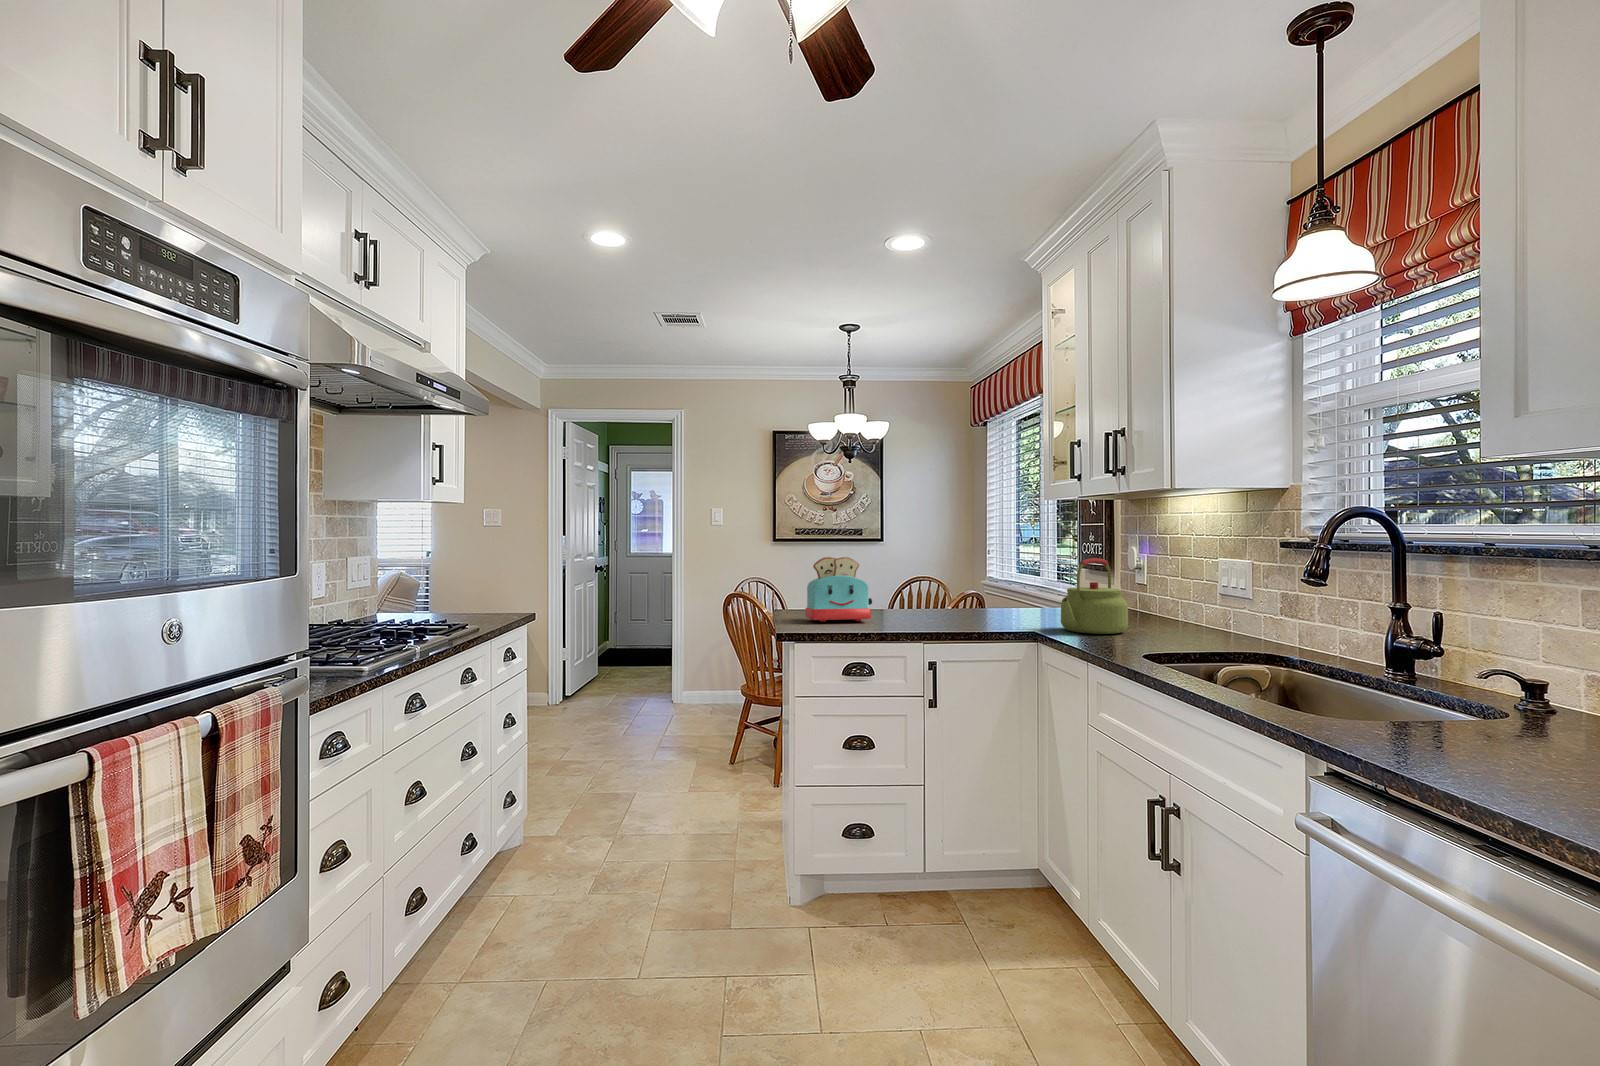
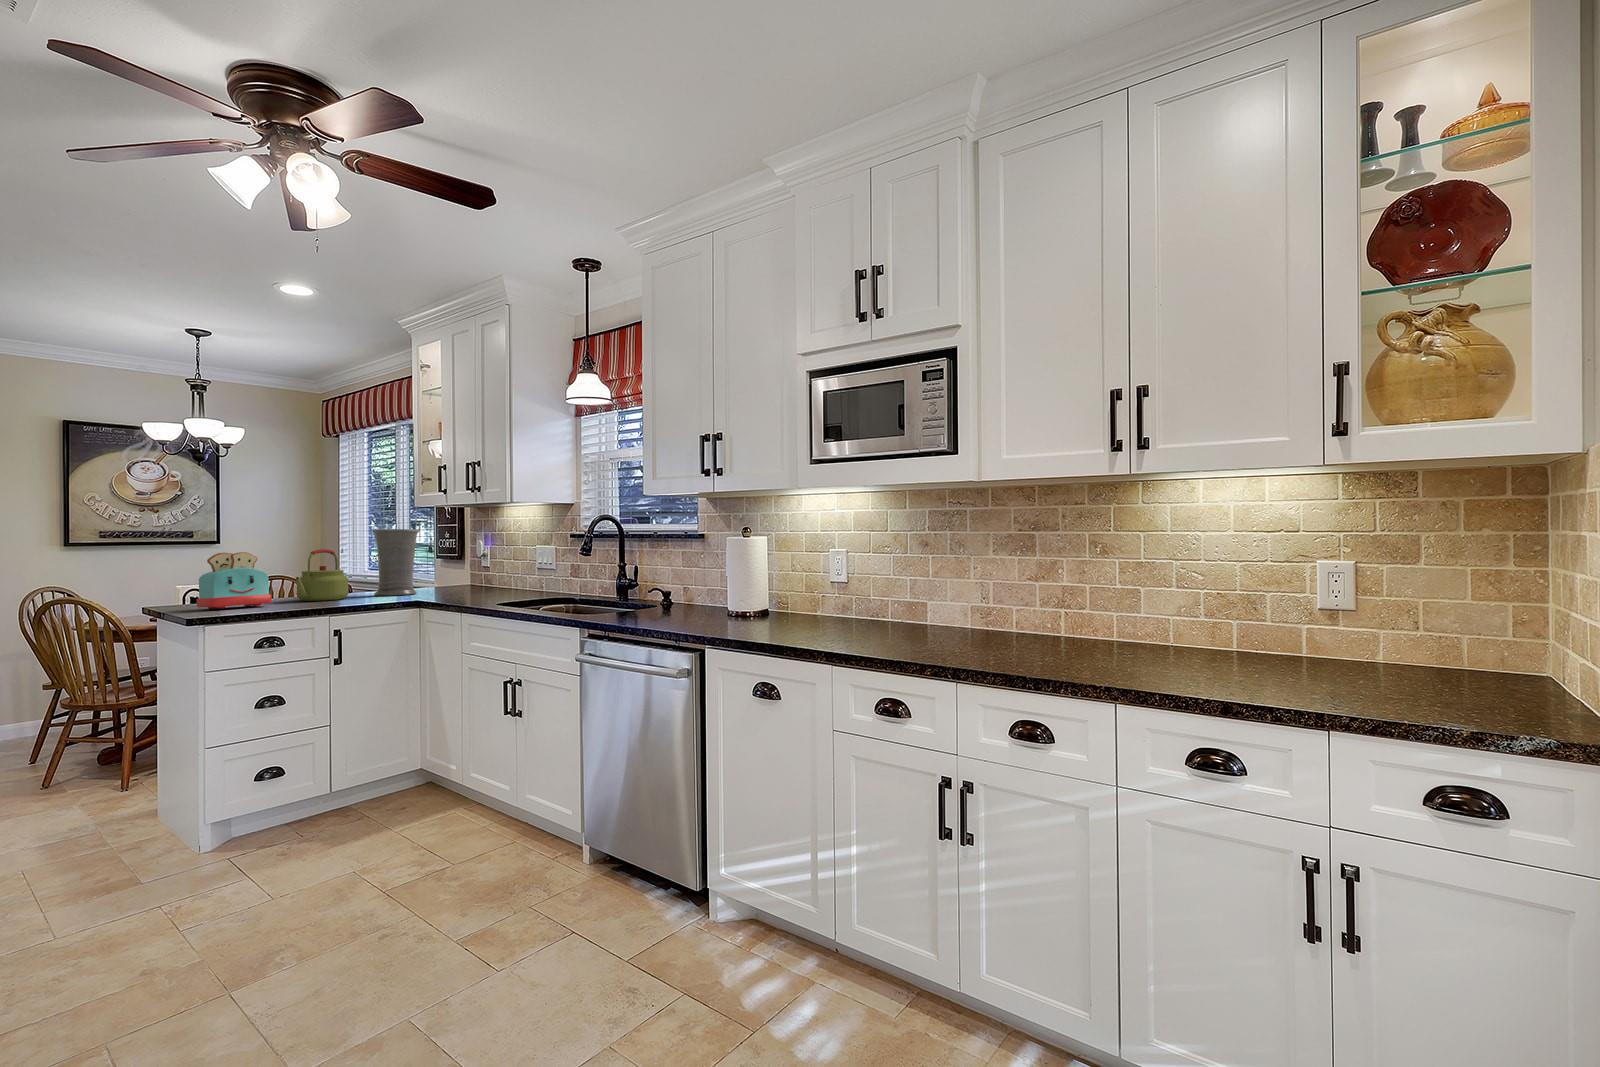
vase: none [989,530,1045,618] -> present [372,529,419,596]
kettle: present [1061,558,1128,634] -> present [295,549,349,601]

